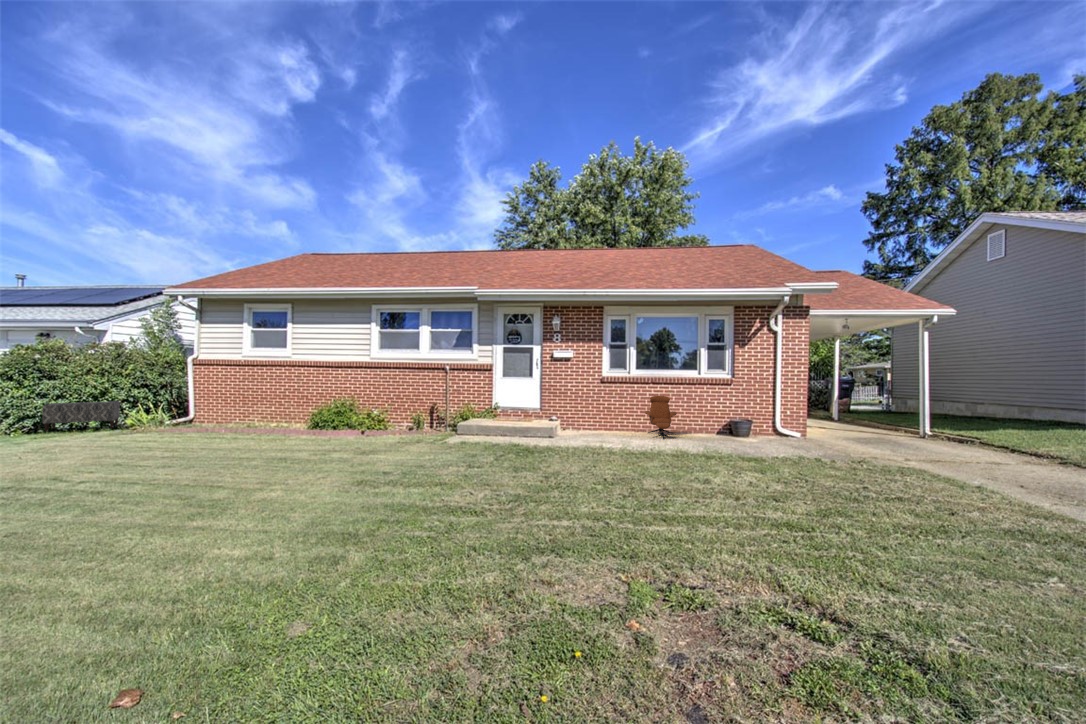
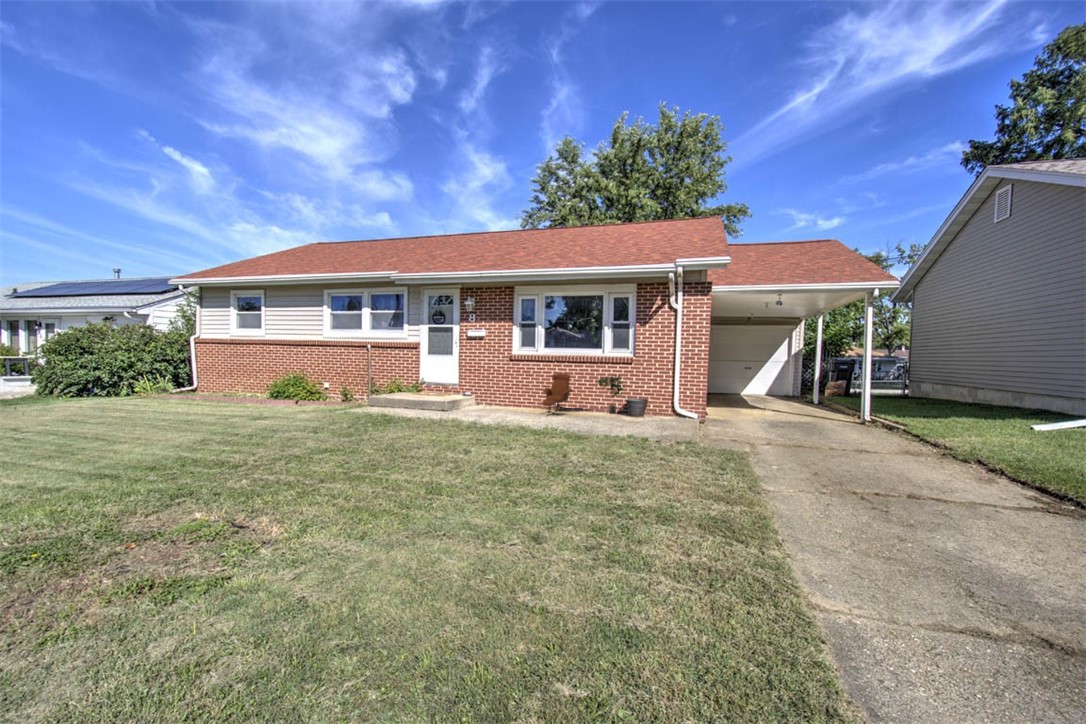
potted plant: none [703,396,732,436] -> present [597,375,625,414]
bench: present [42,401,120,431] -> none [78,373,141,396]

